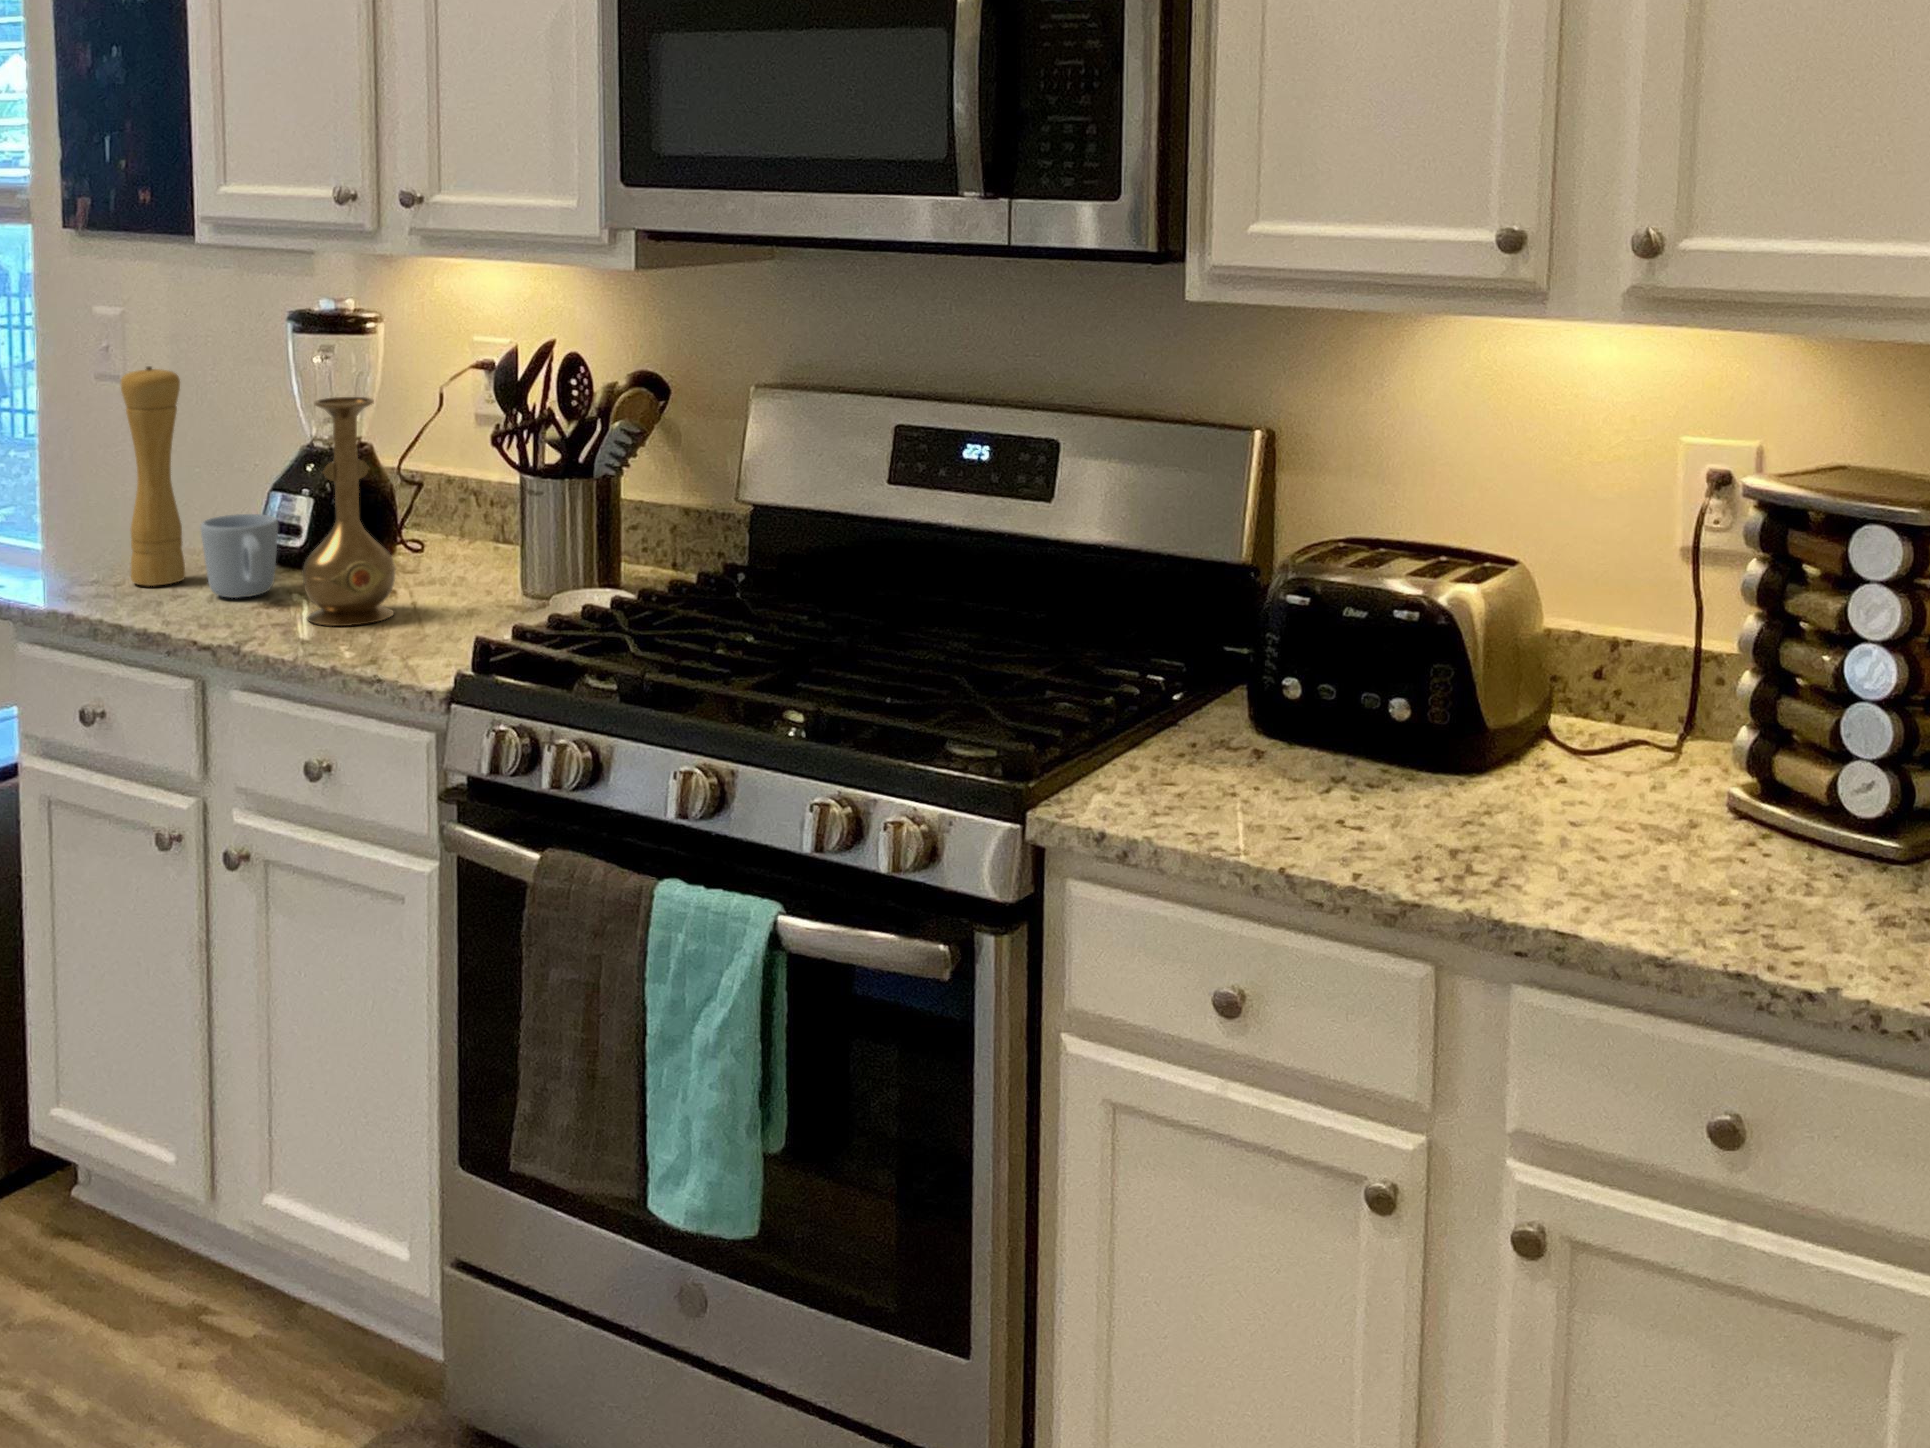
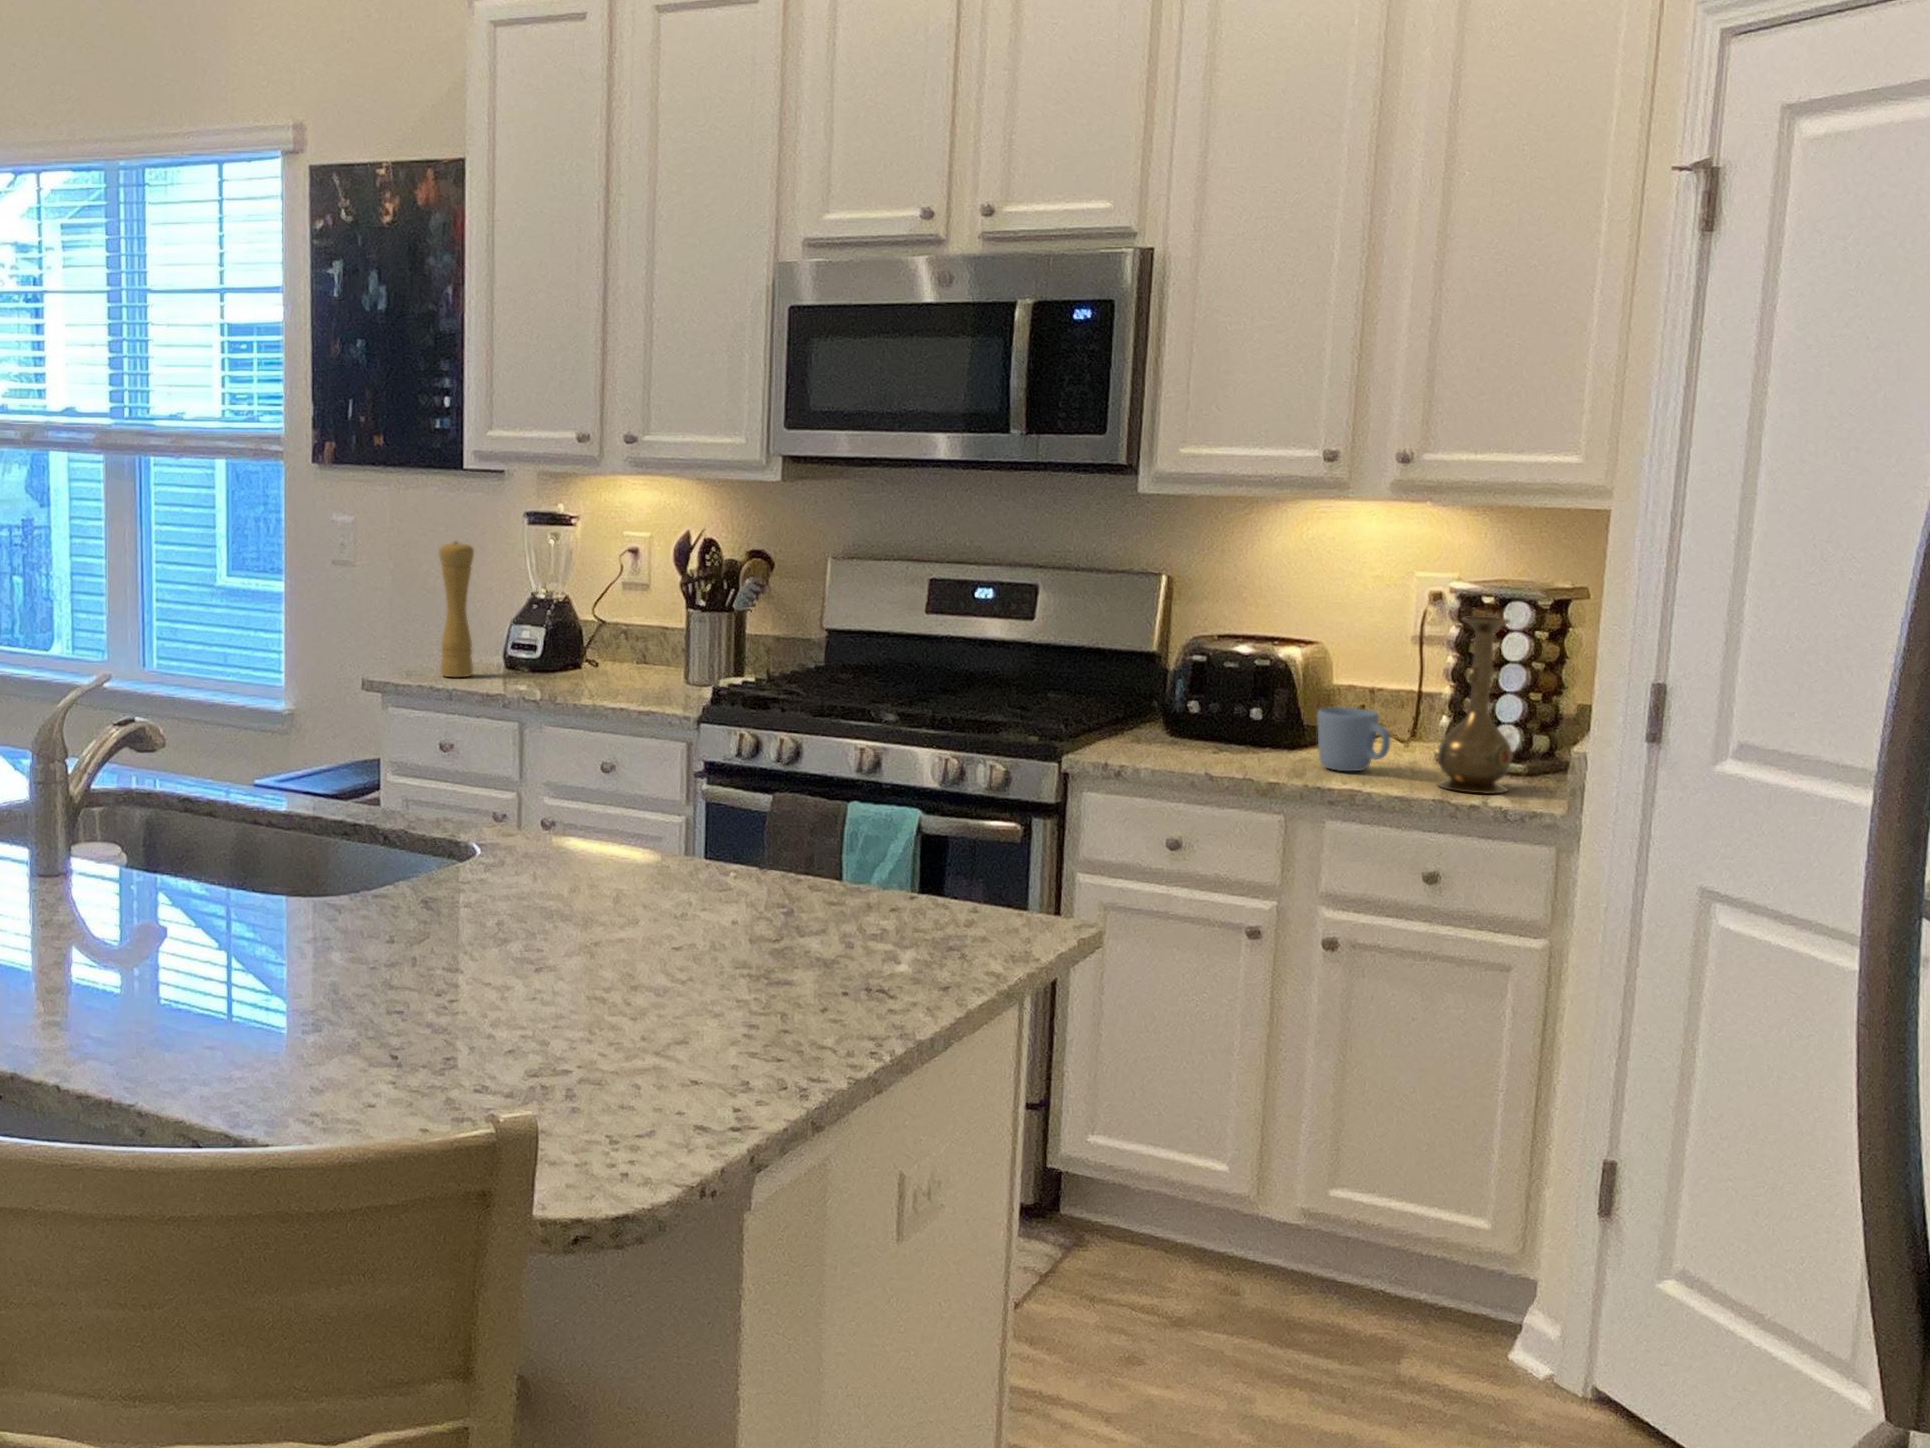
vase: present [302,397,396,626] -> present [1438,616,1513,793]
mug: present [201,514,278,598] -> present [1317,707,1390,771]

